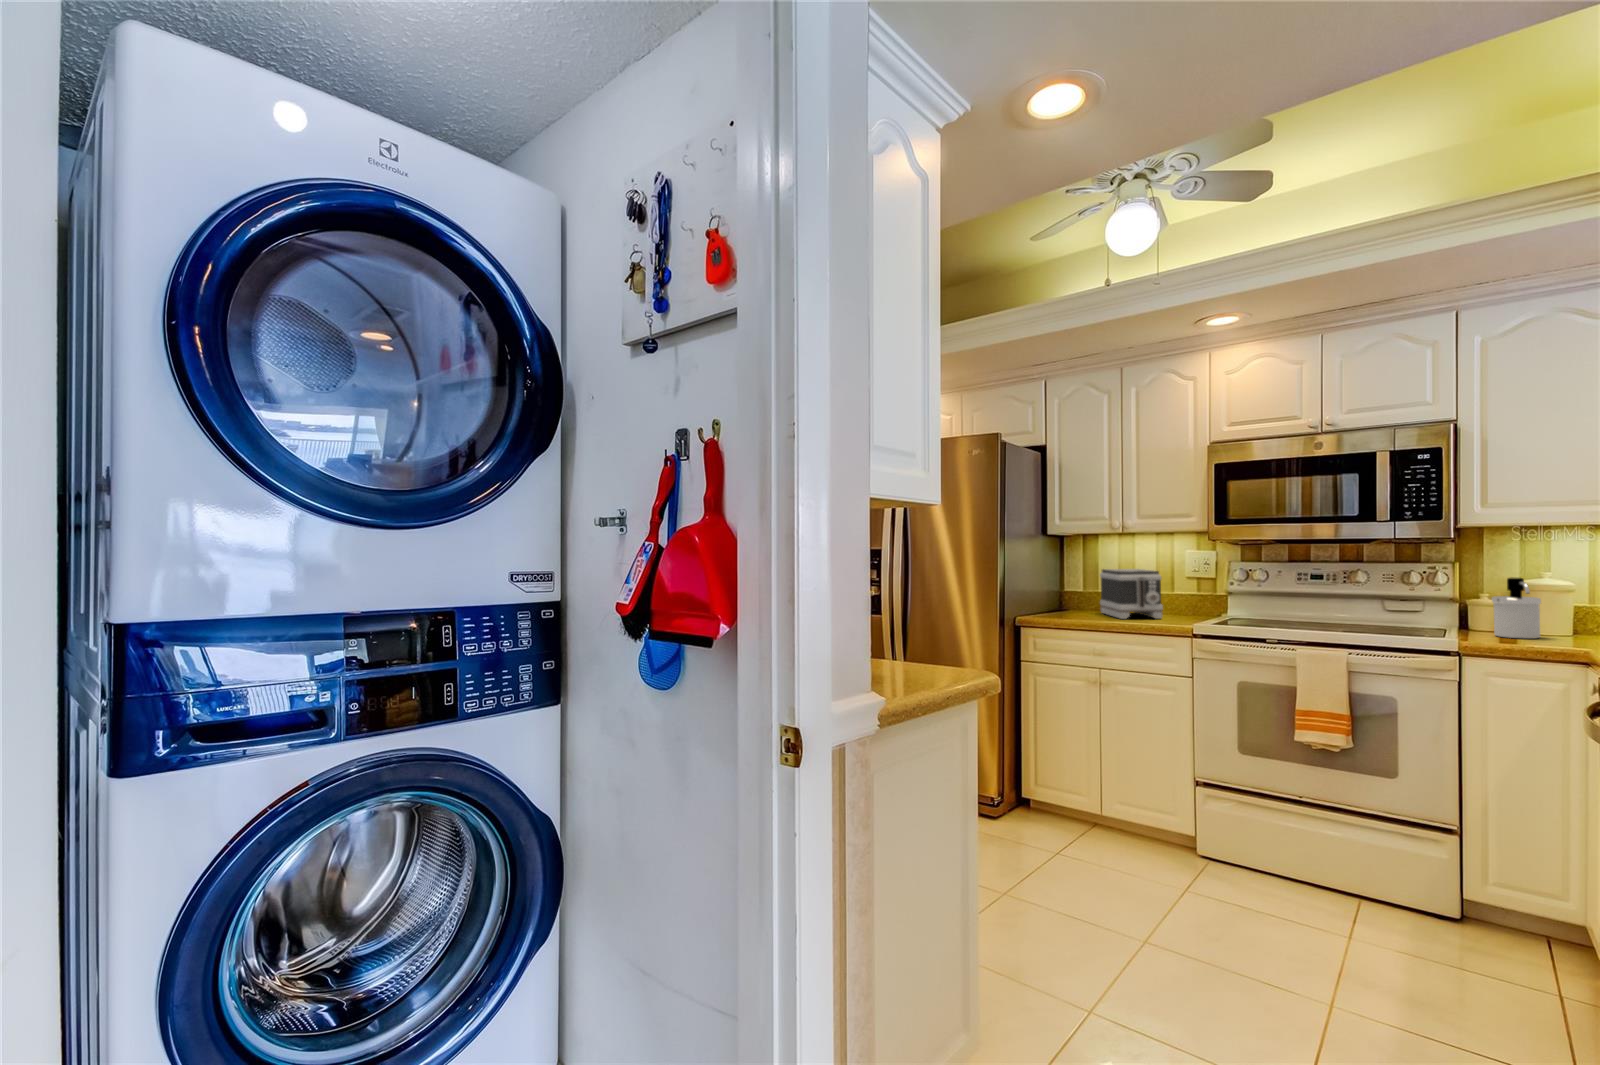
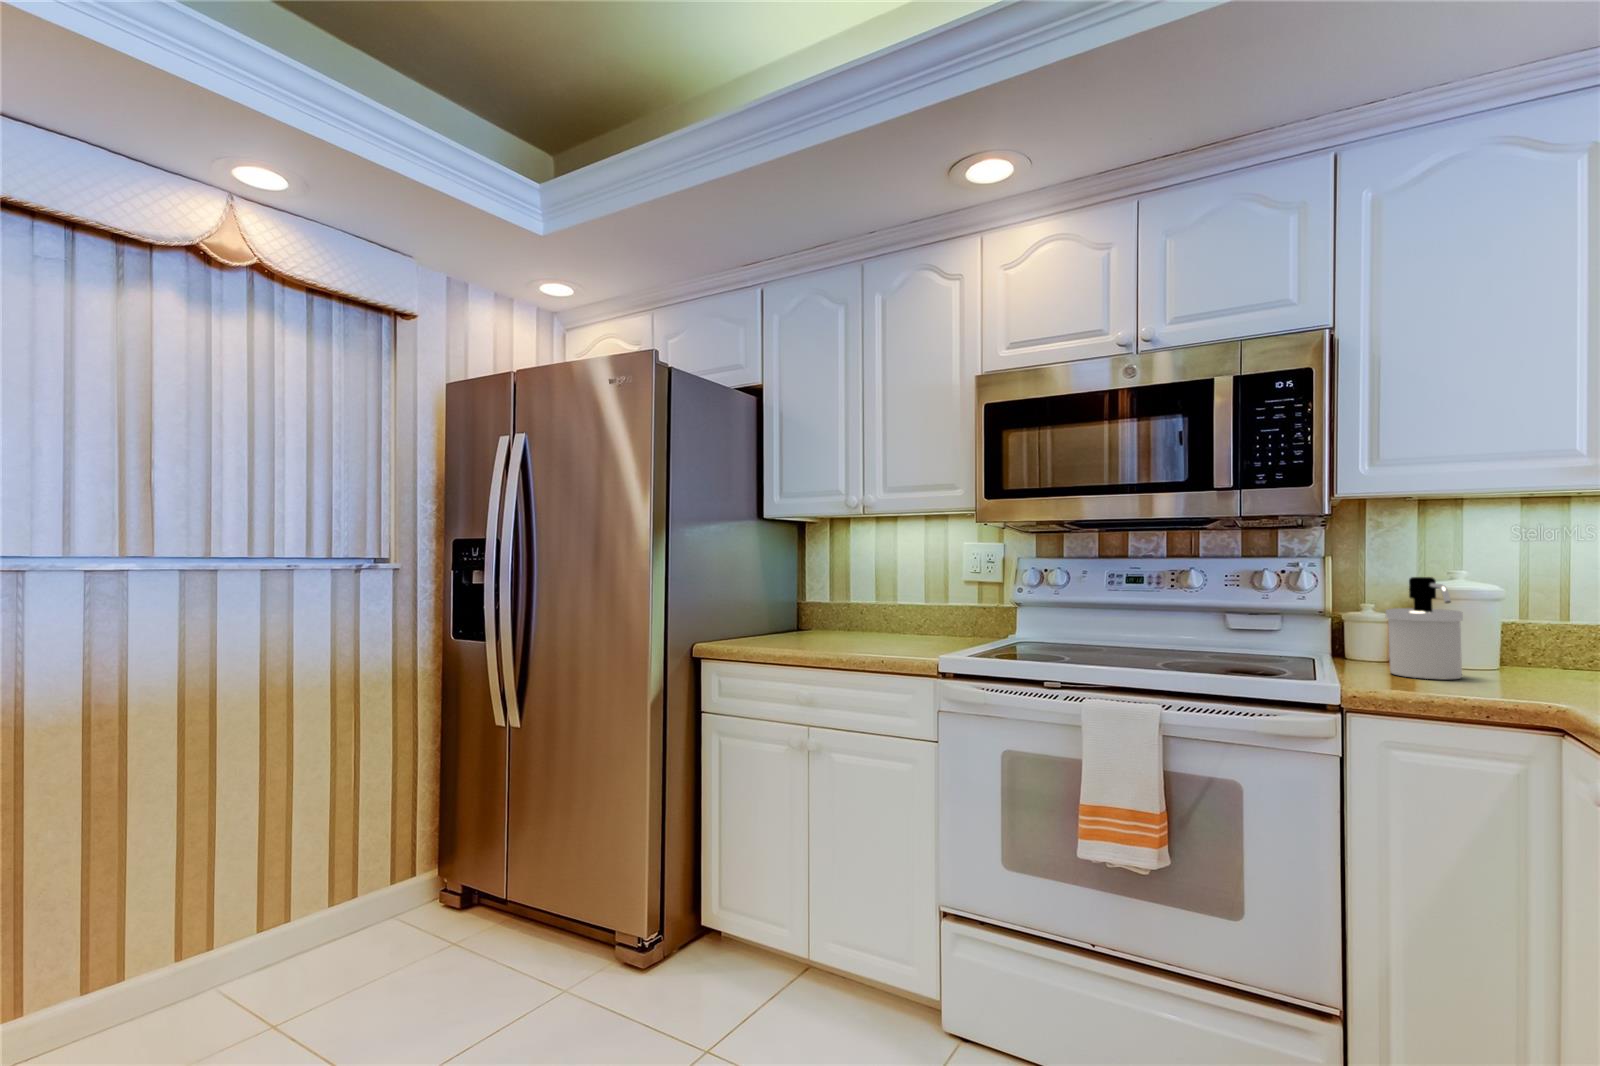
toaster: present [1100,569,1163,619] -> none [843,569,917,644]

